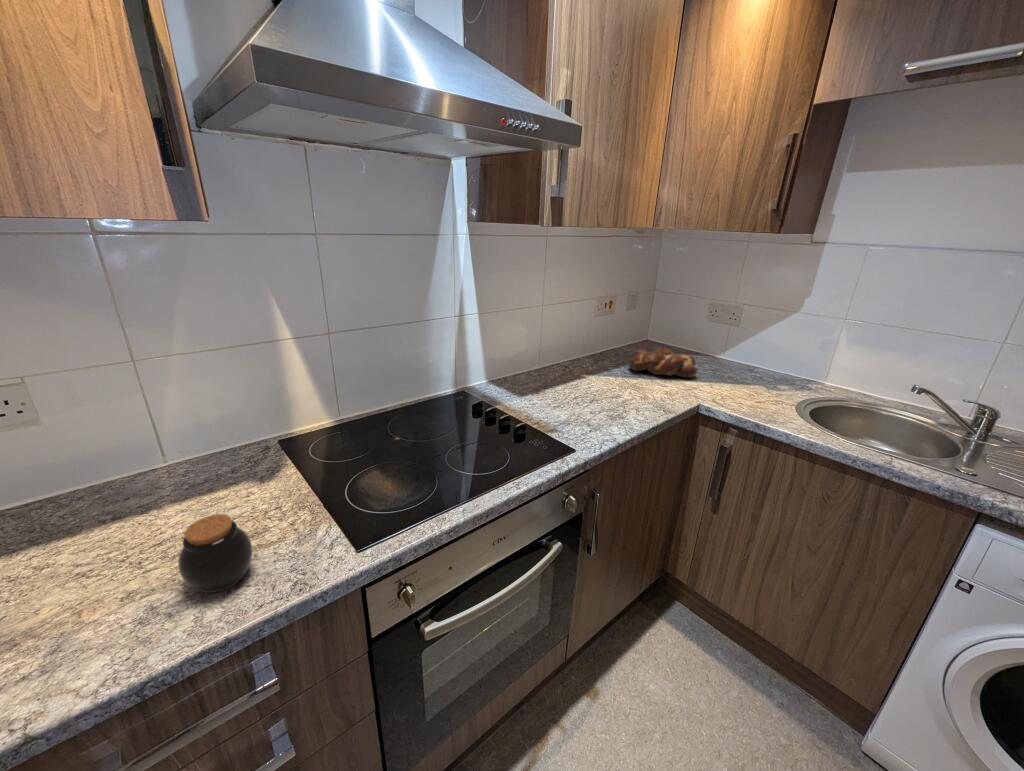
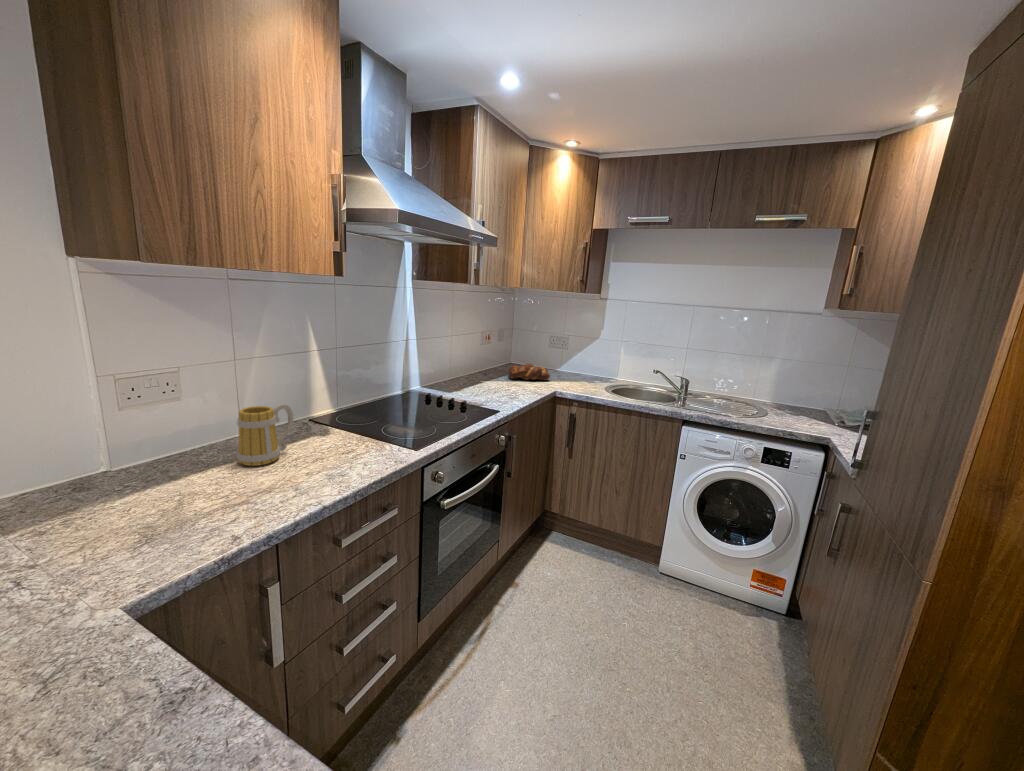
mug: none [53,449,174,554] -> present [237,404,293,466]
jar: present [178,514,252,593] -> none [337,427,371,467]

